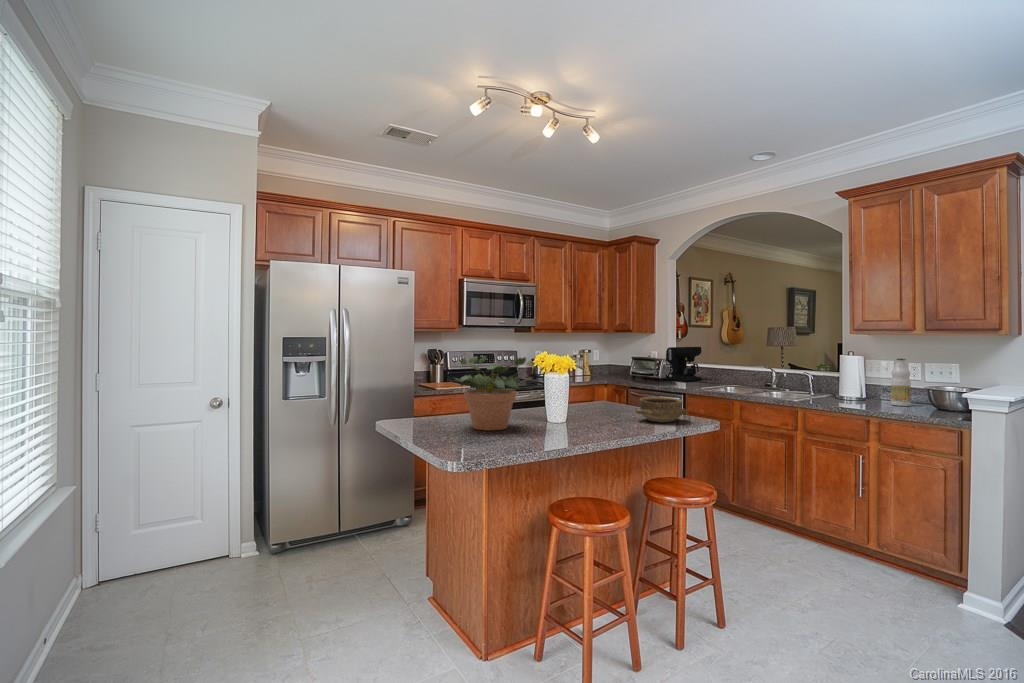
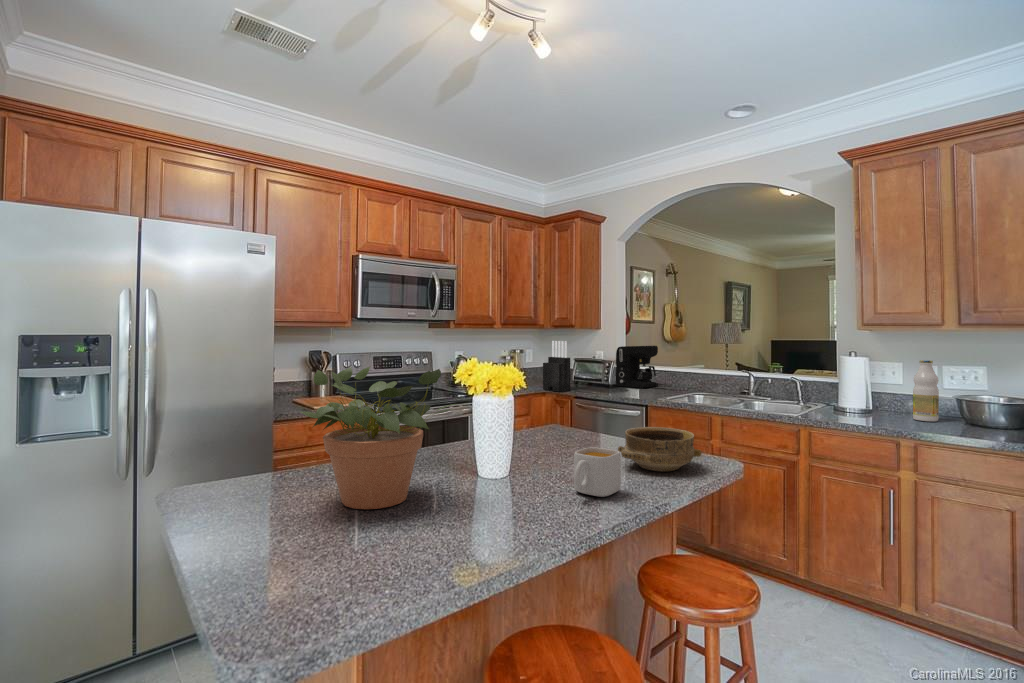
knife block: none [605,342,627,383] -> present [543,341,570,392]
mug: none [600,404,629,430] -> present [574,447,621,497]

